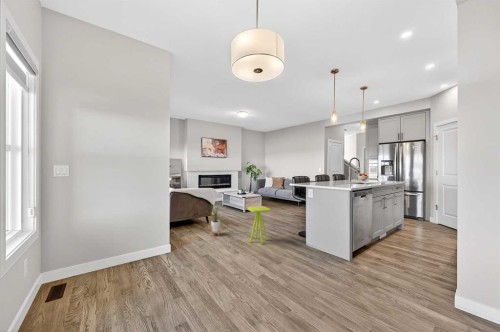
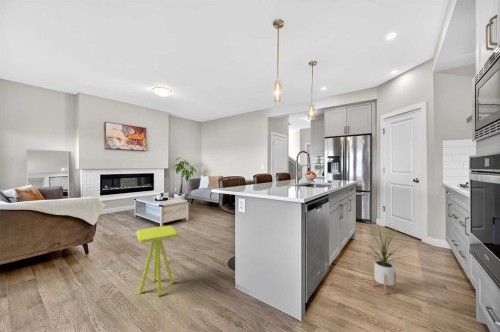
house plant: present [211,210,220,236] -> present [373,227,396,294]

